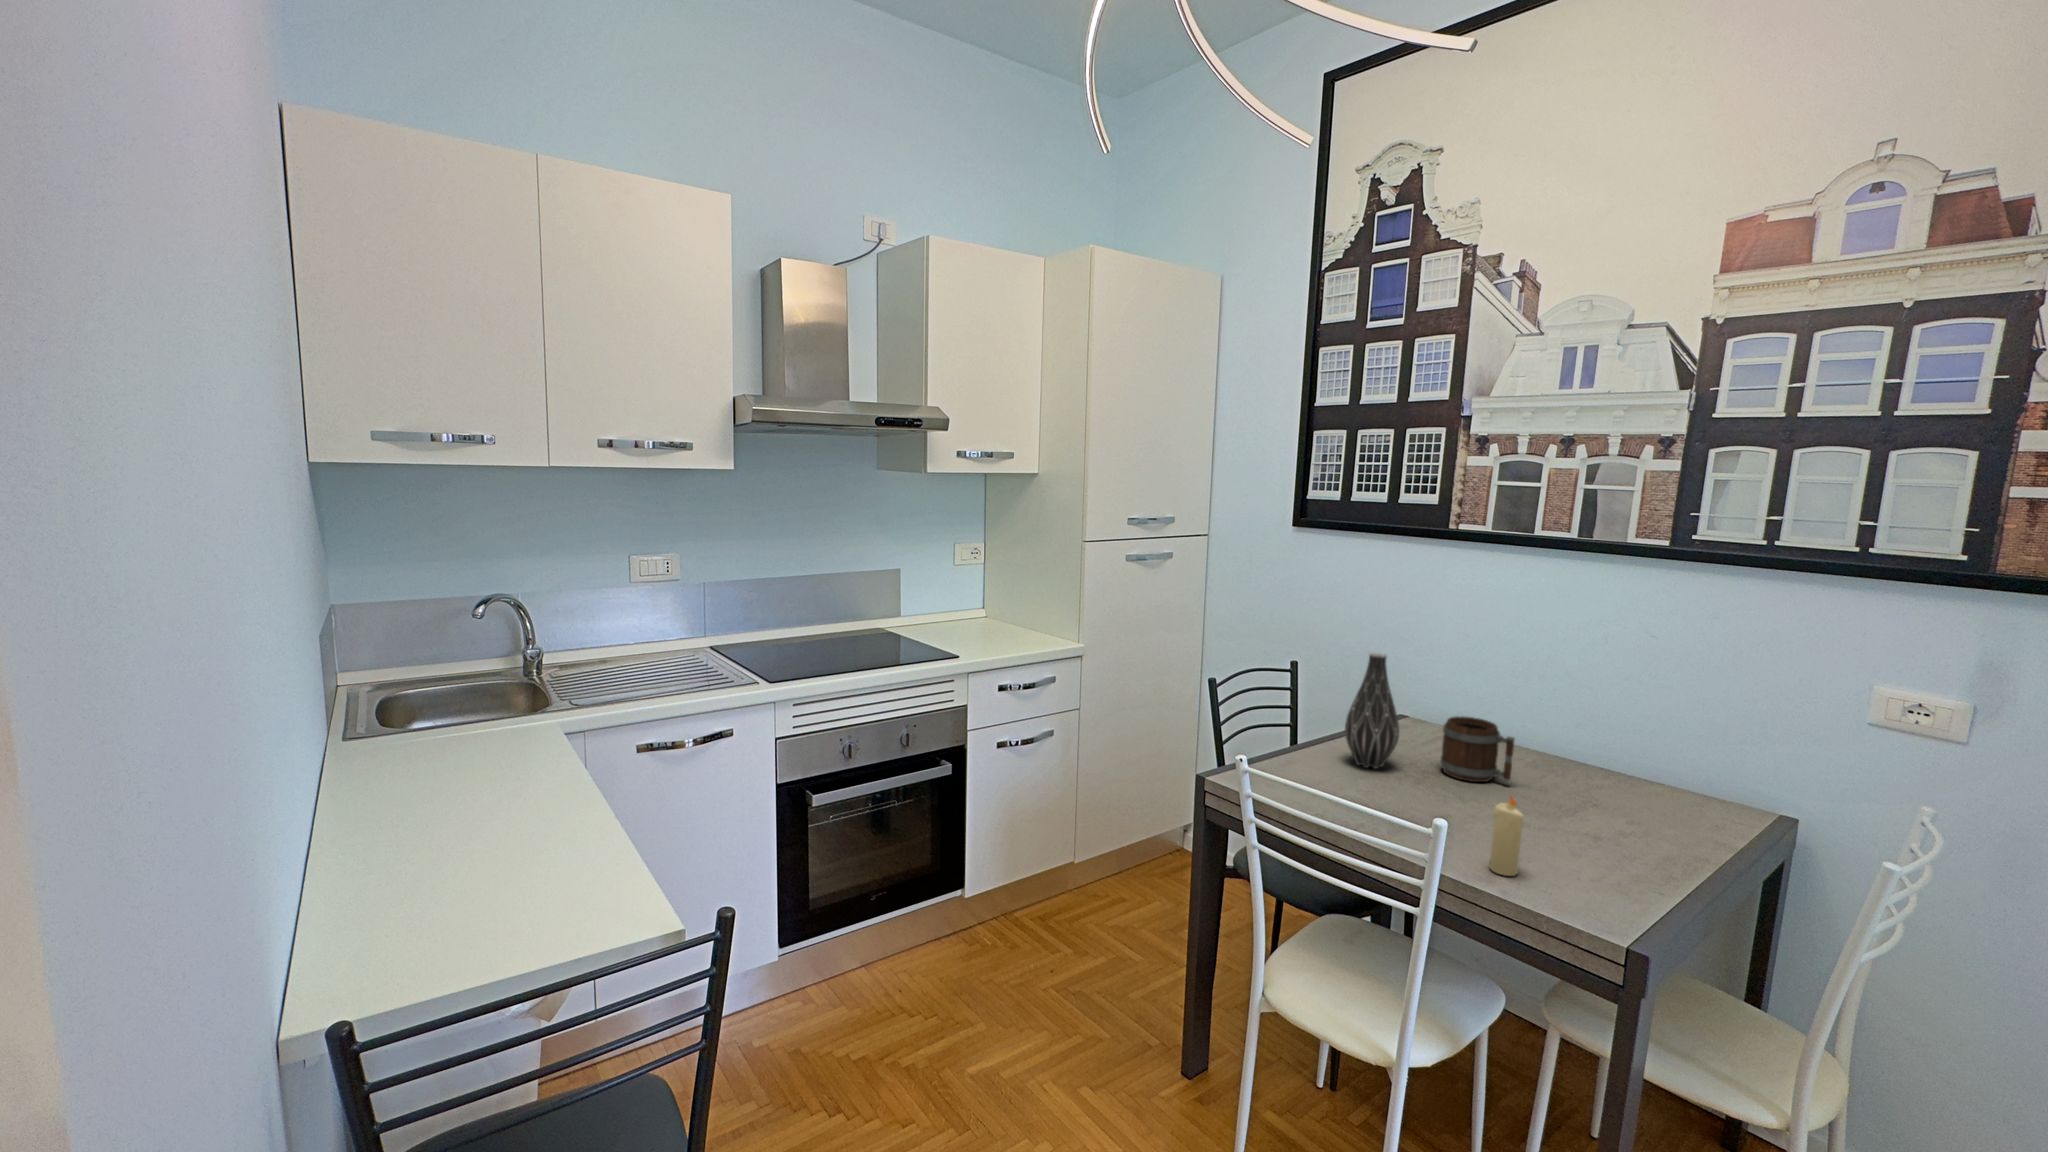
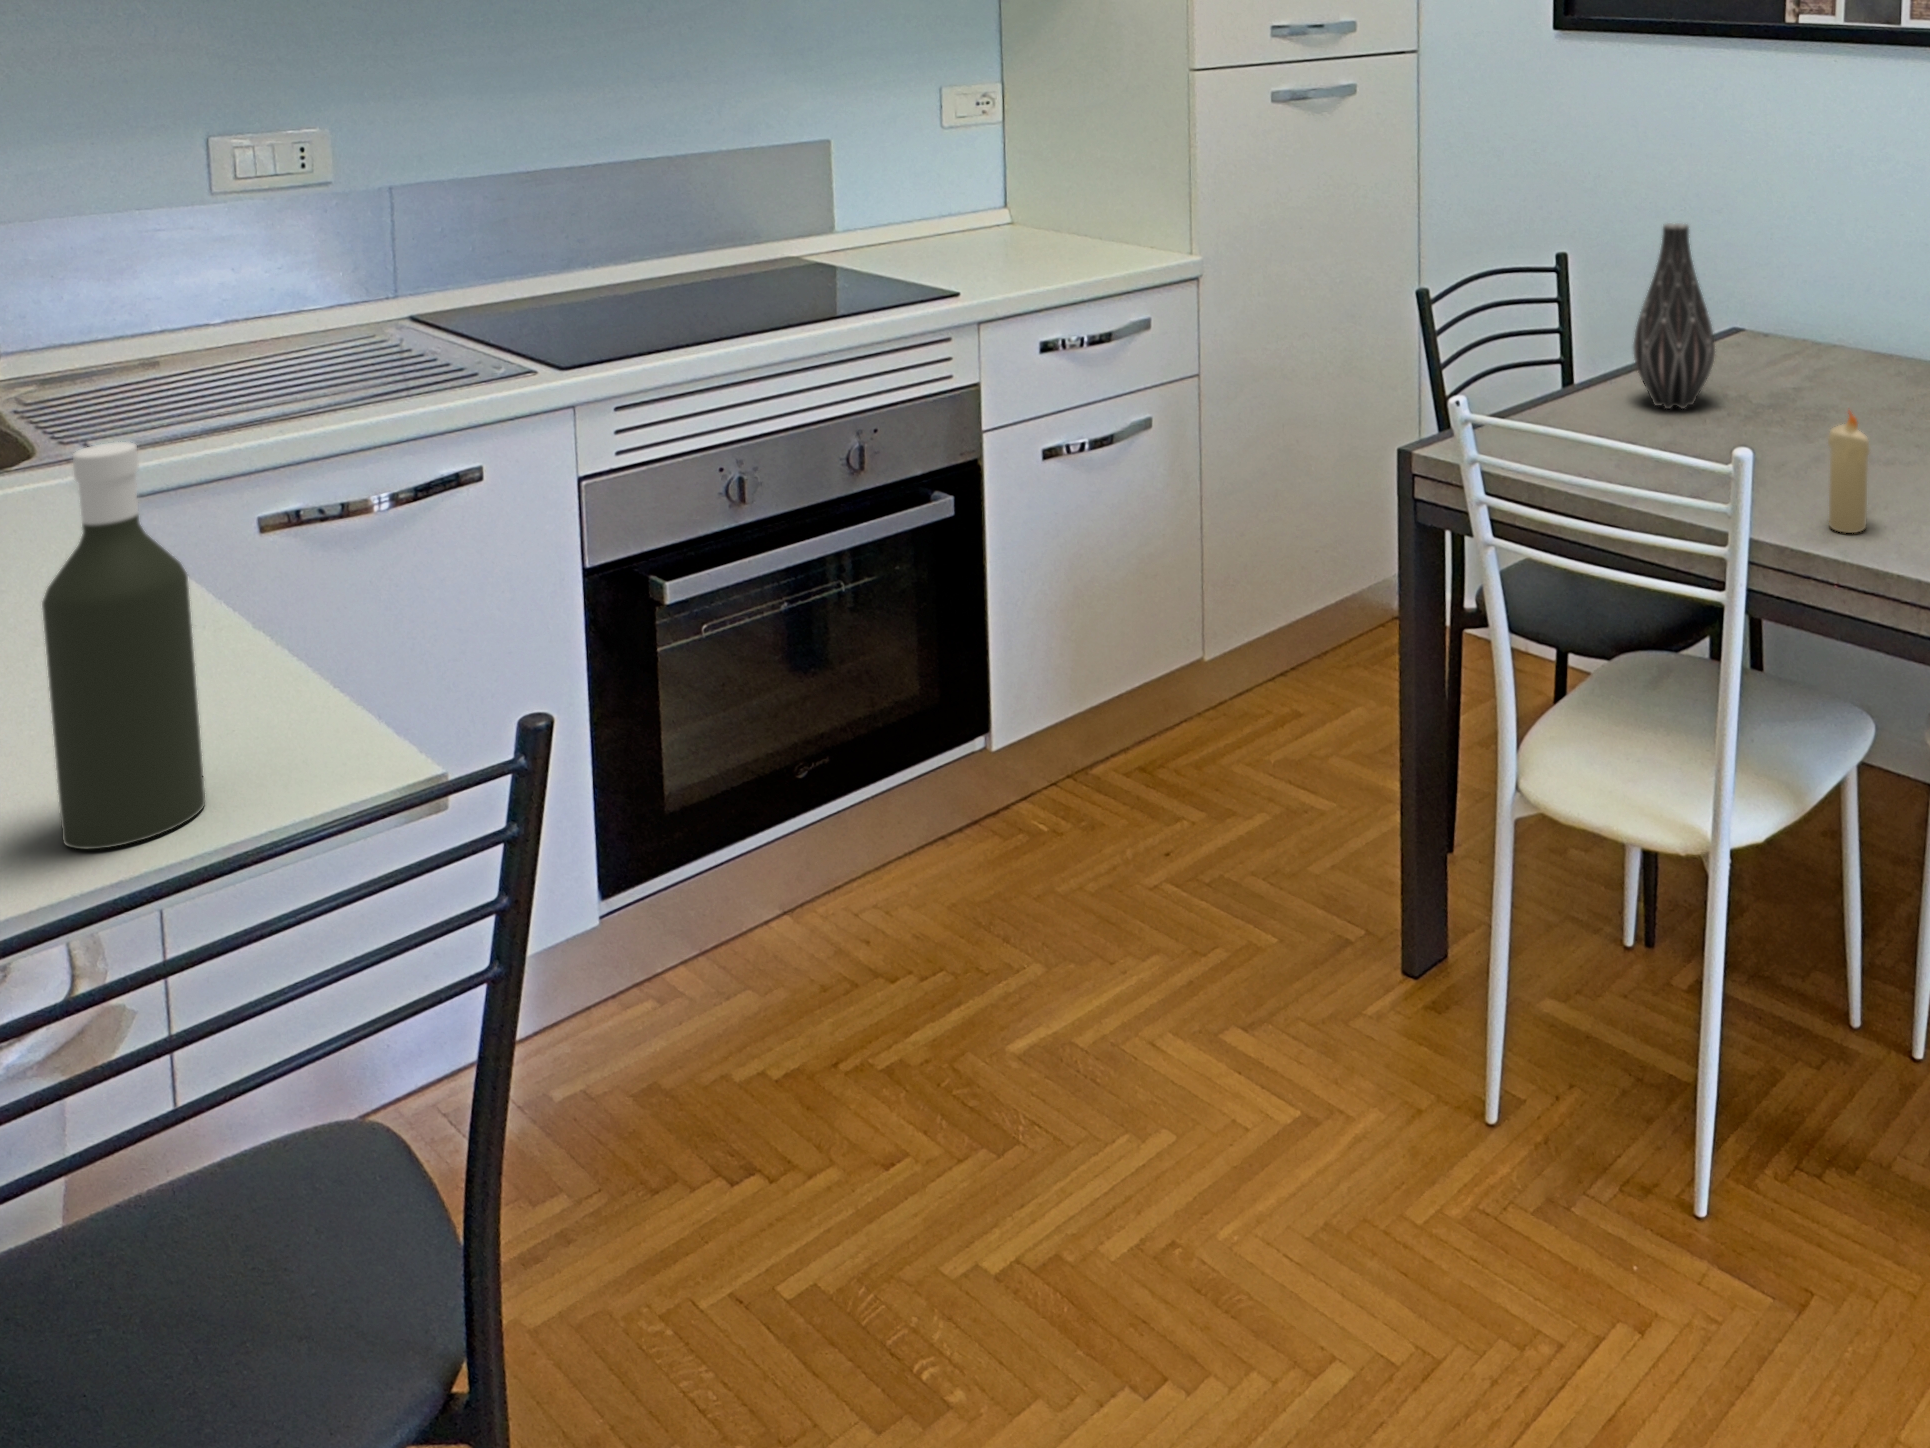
mug: present [1440,716,1515,782] -> none [1779,313,1878,412]
bottle: none [518,728,588,937] -> present [42,442,205,849]

